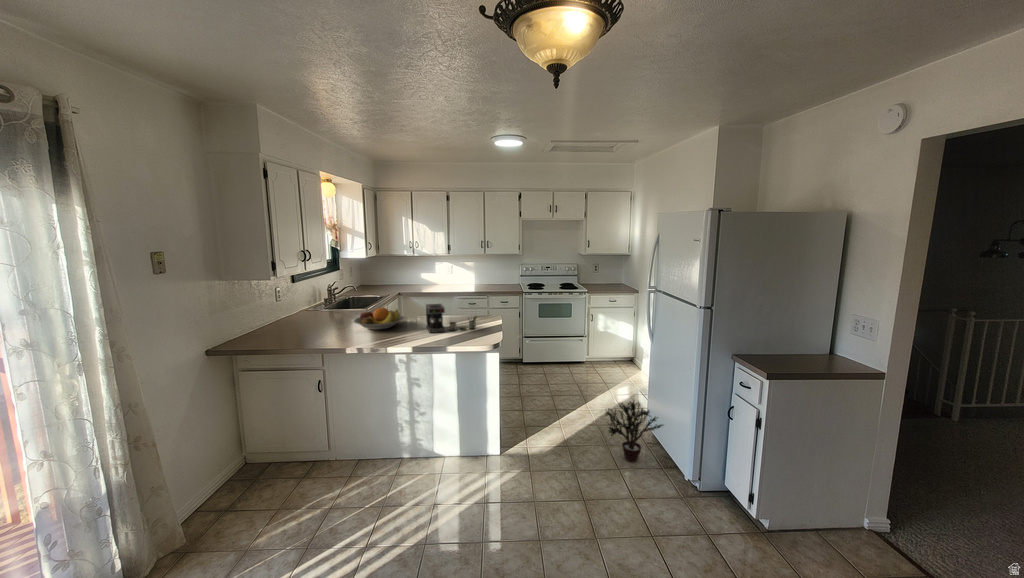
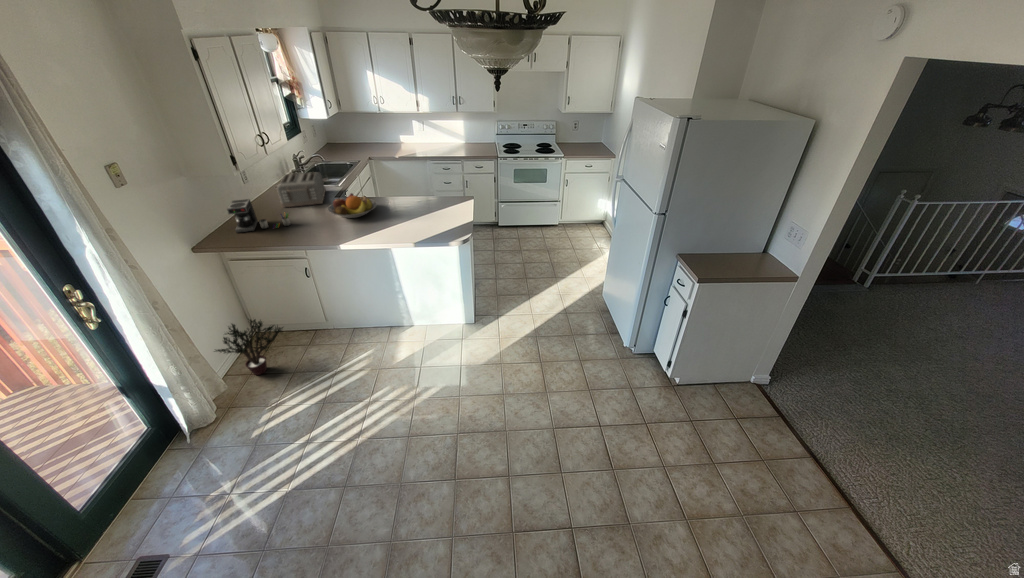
toaster: none [307,293,354,323] -> present [277,172,326,207]
coffee maker: present [426,304,477,333] -> present [227,199,291,233]
potted plant: present [606,401,663,462] -> present [216,319,283,375]

